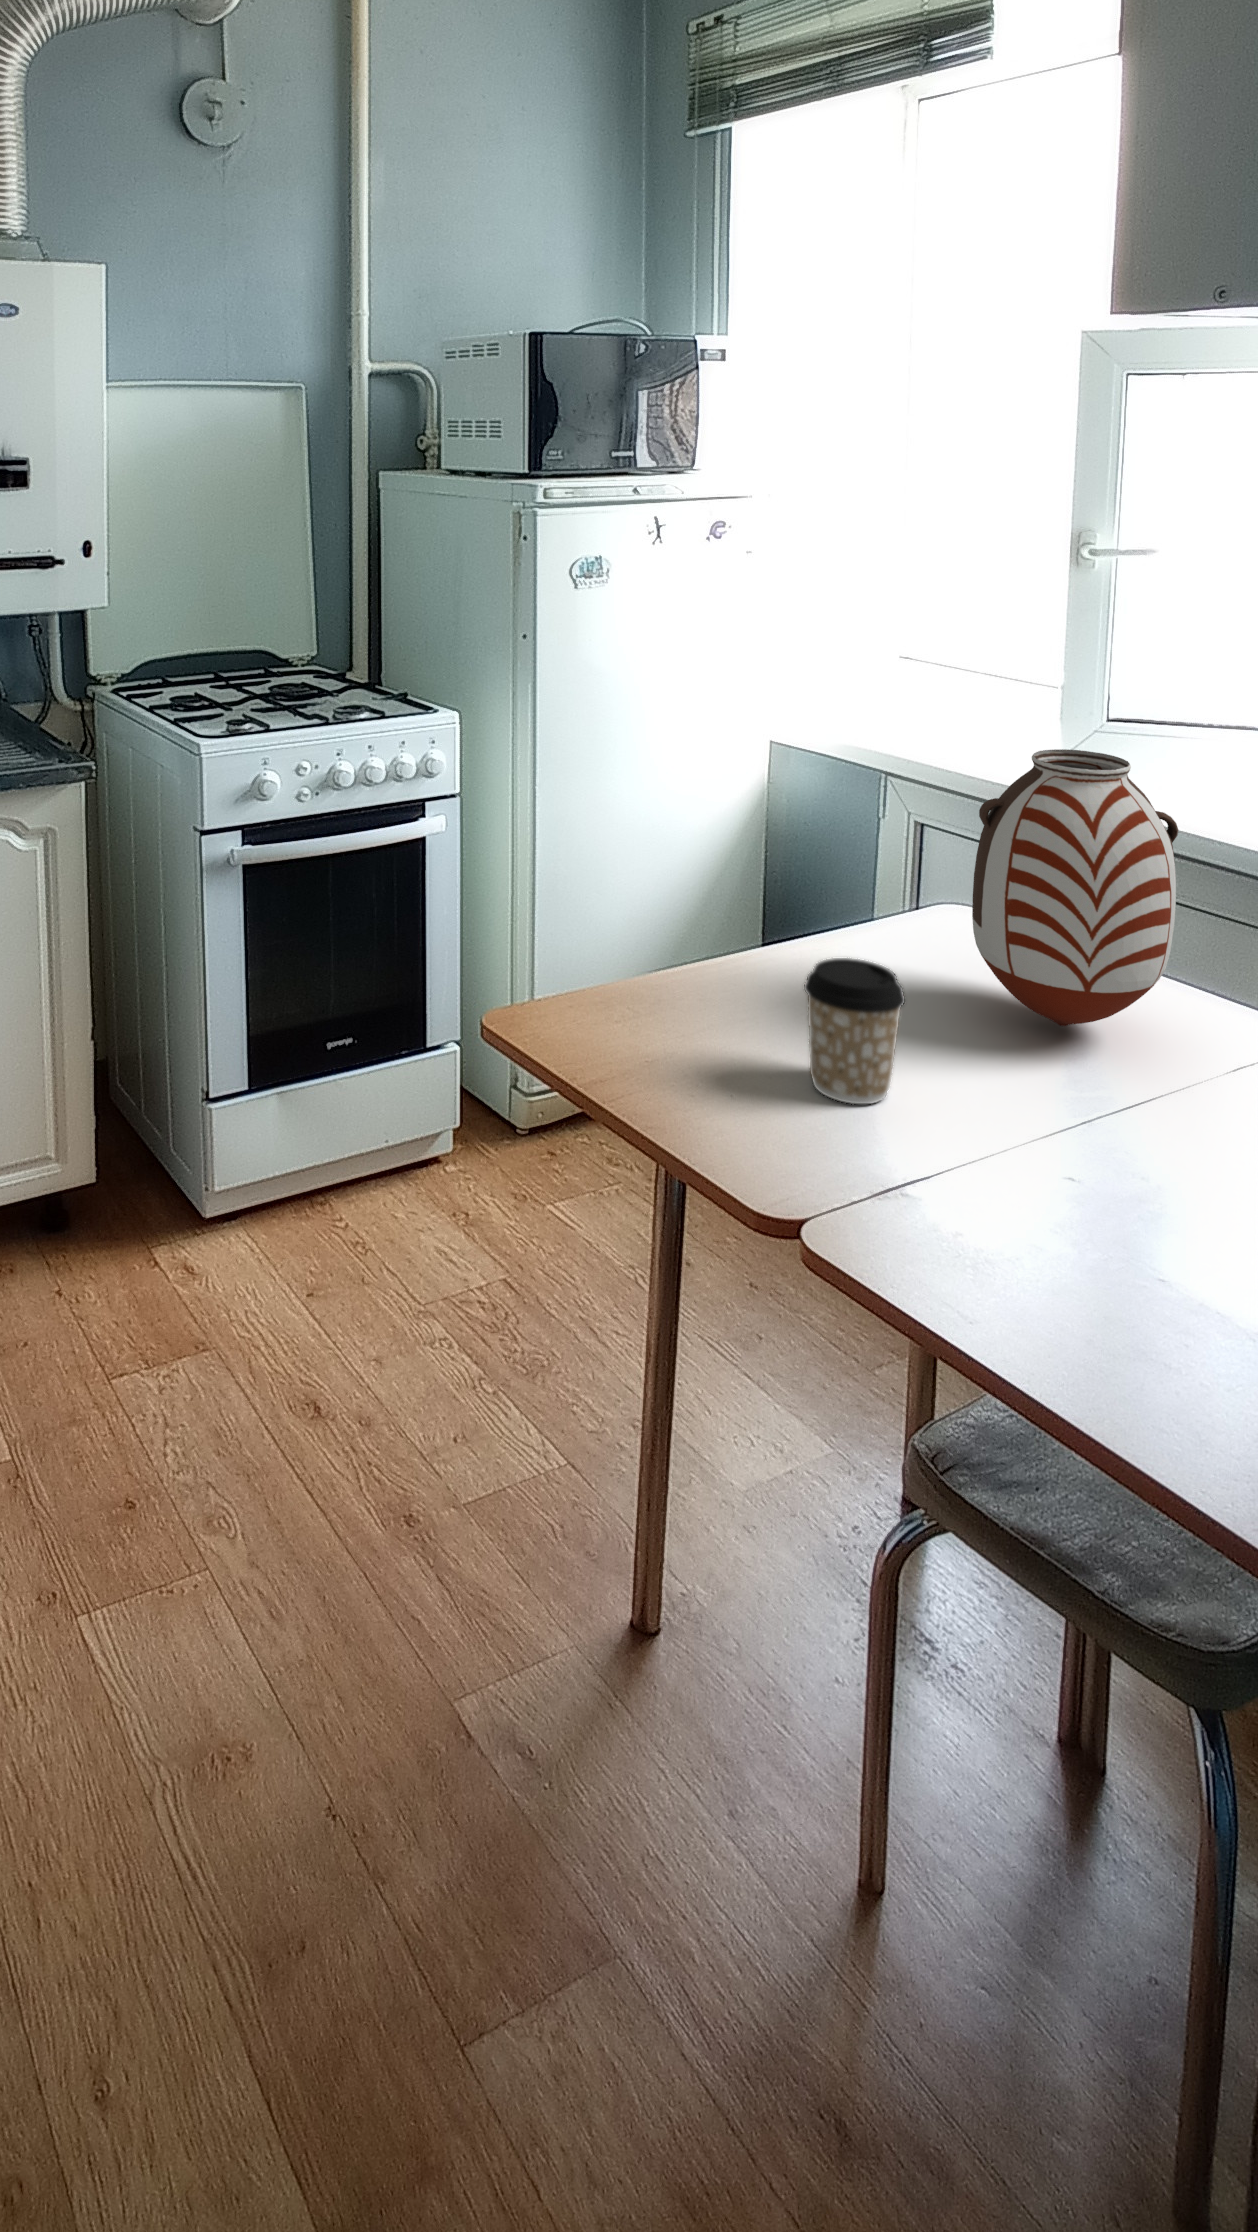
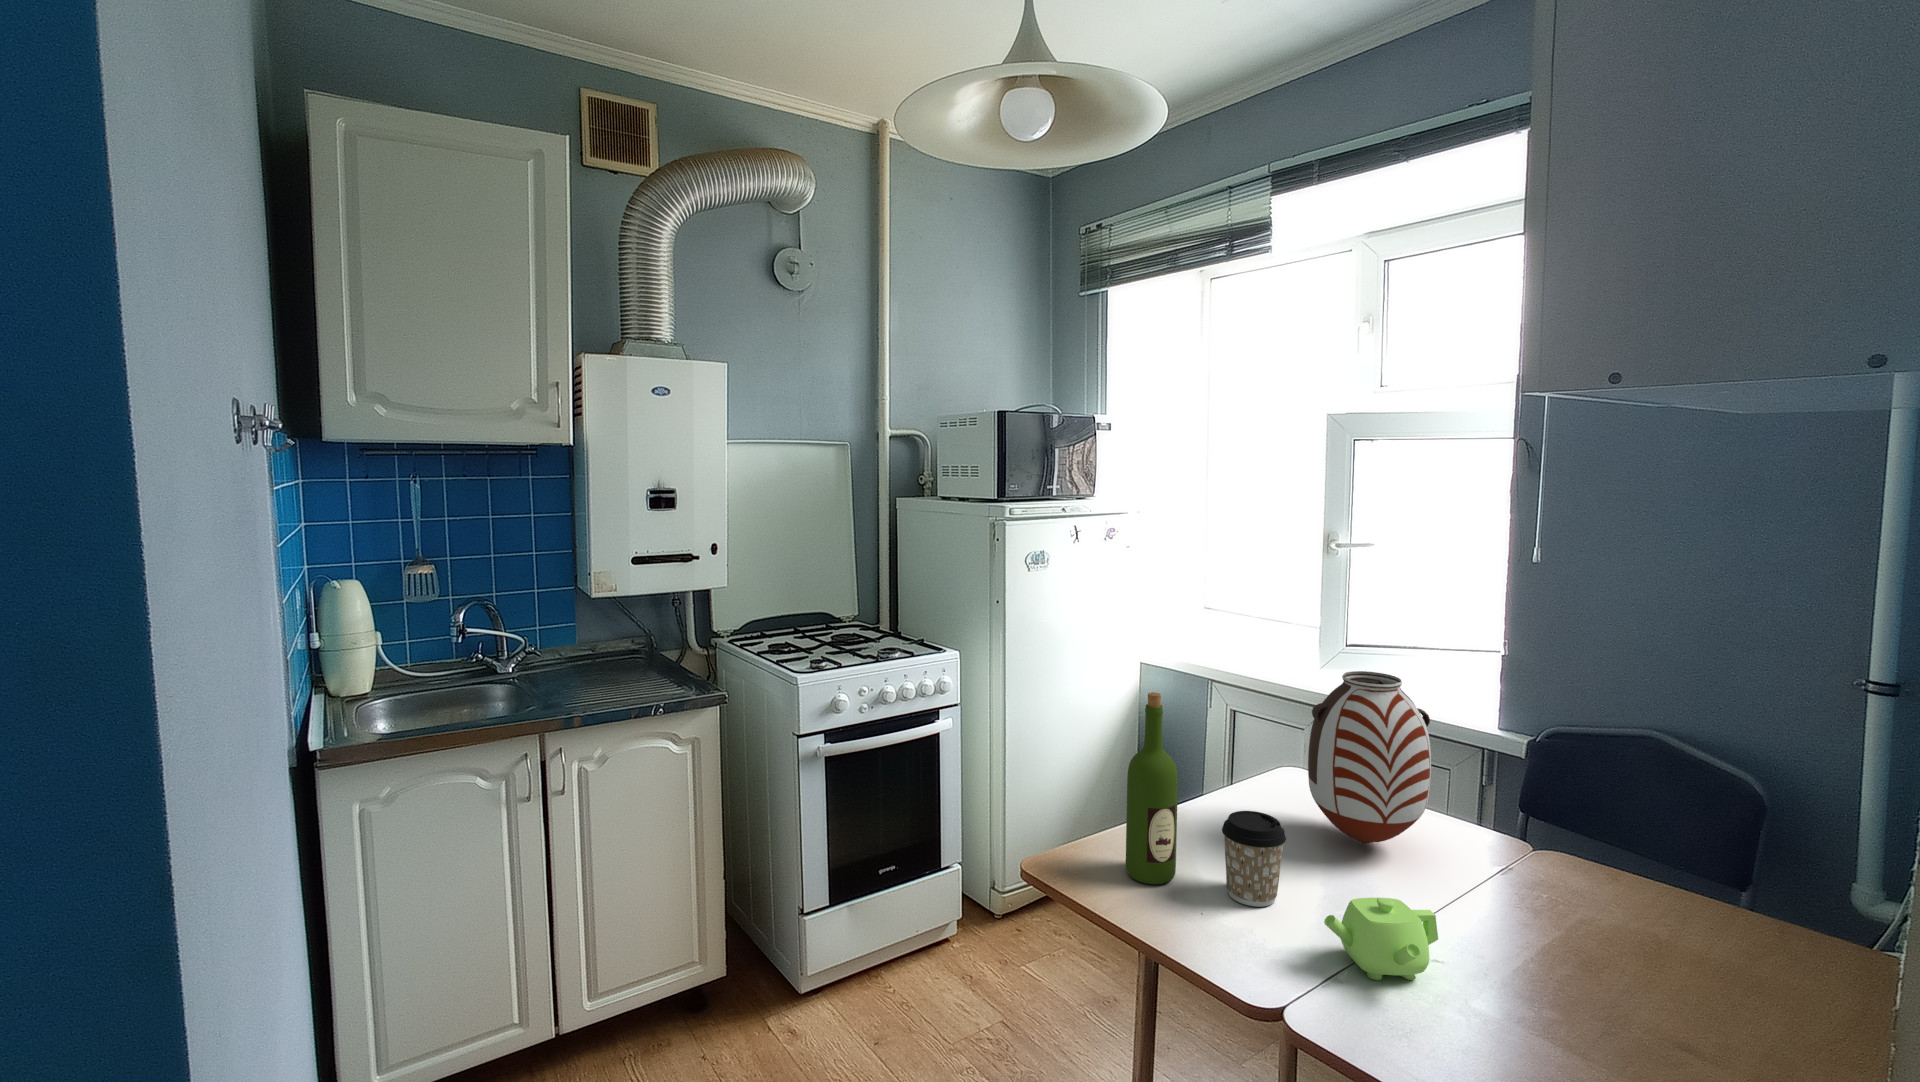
wine bottle: none [657,770,739,1063] -> present [1126,692,1178,884]
teapot: none [939,1094,1127,1221] -> present [1324,898,1438,980]

